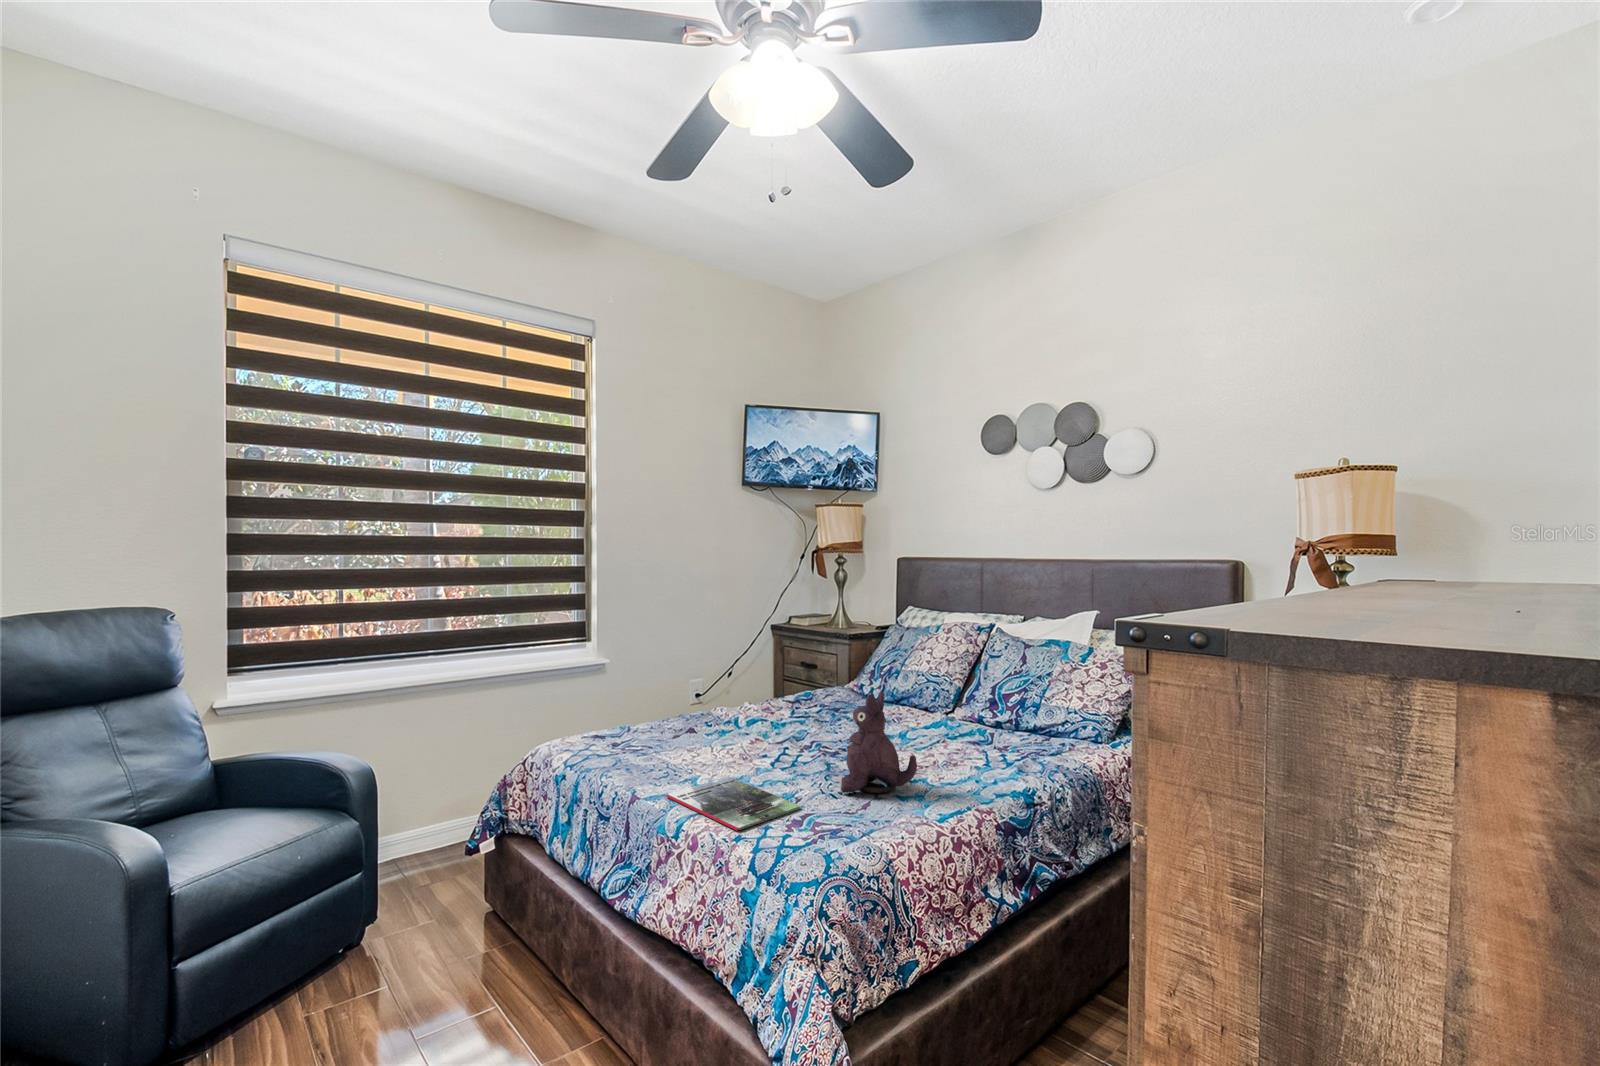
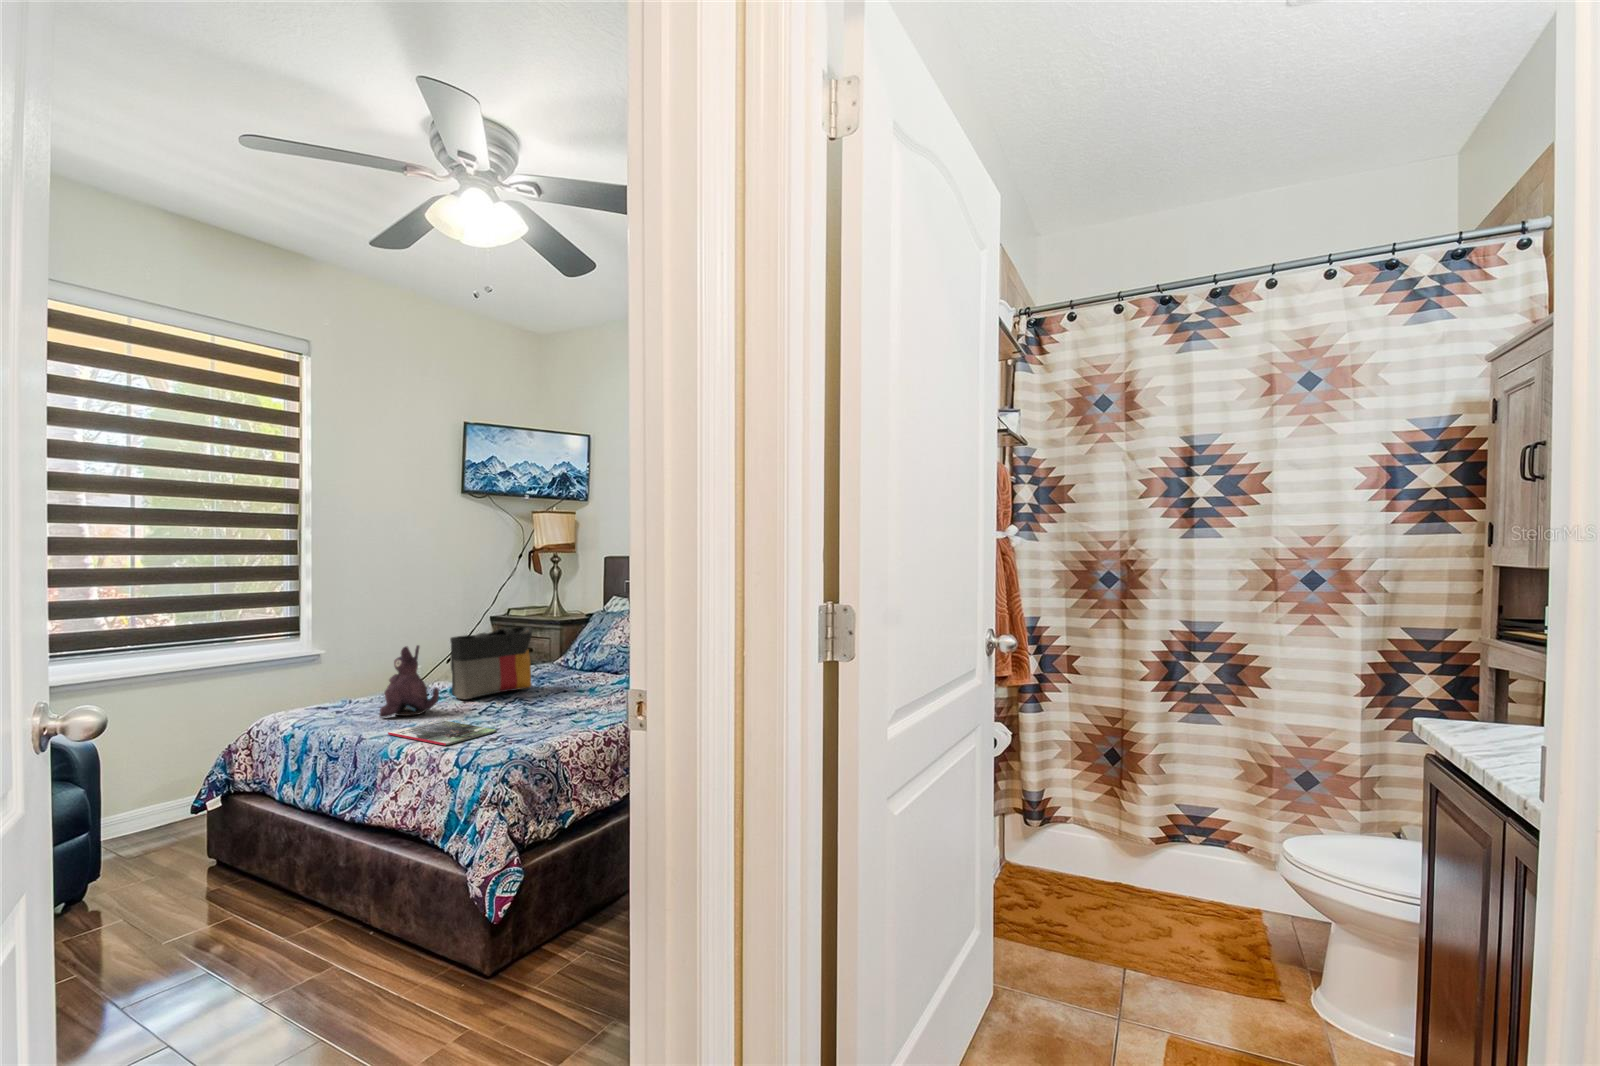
tote bag: none [737,649,834,740] -> present [450,627,533,699]
plush toy: present [841,691,917,793] -> present [379,645,439,717]

